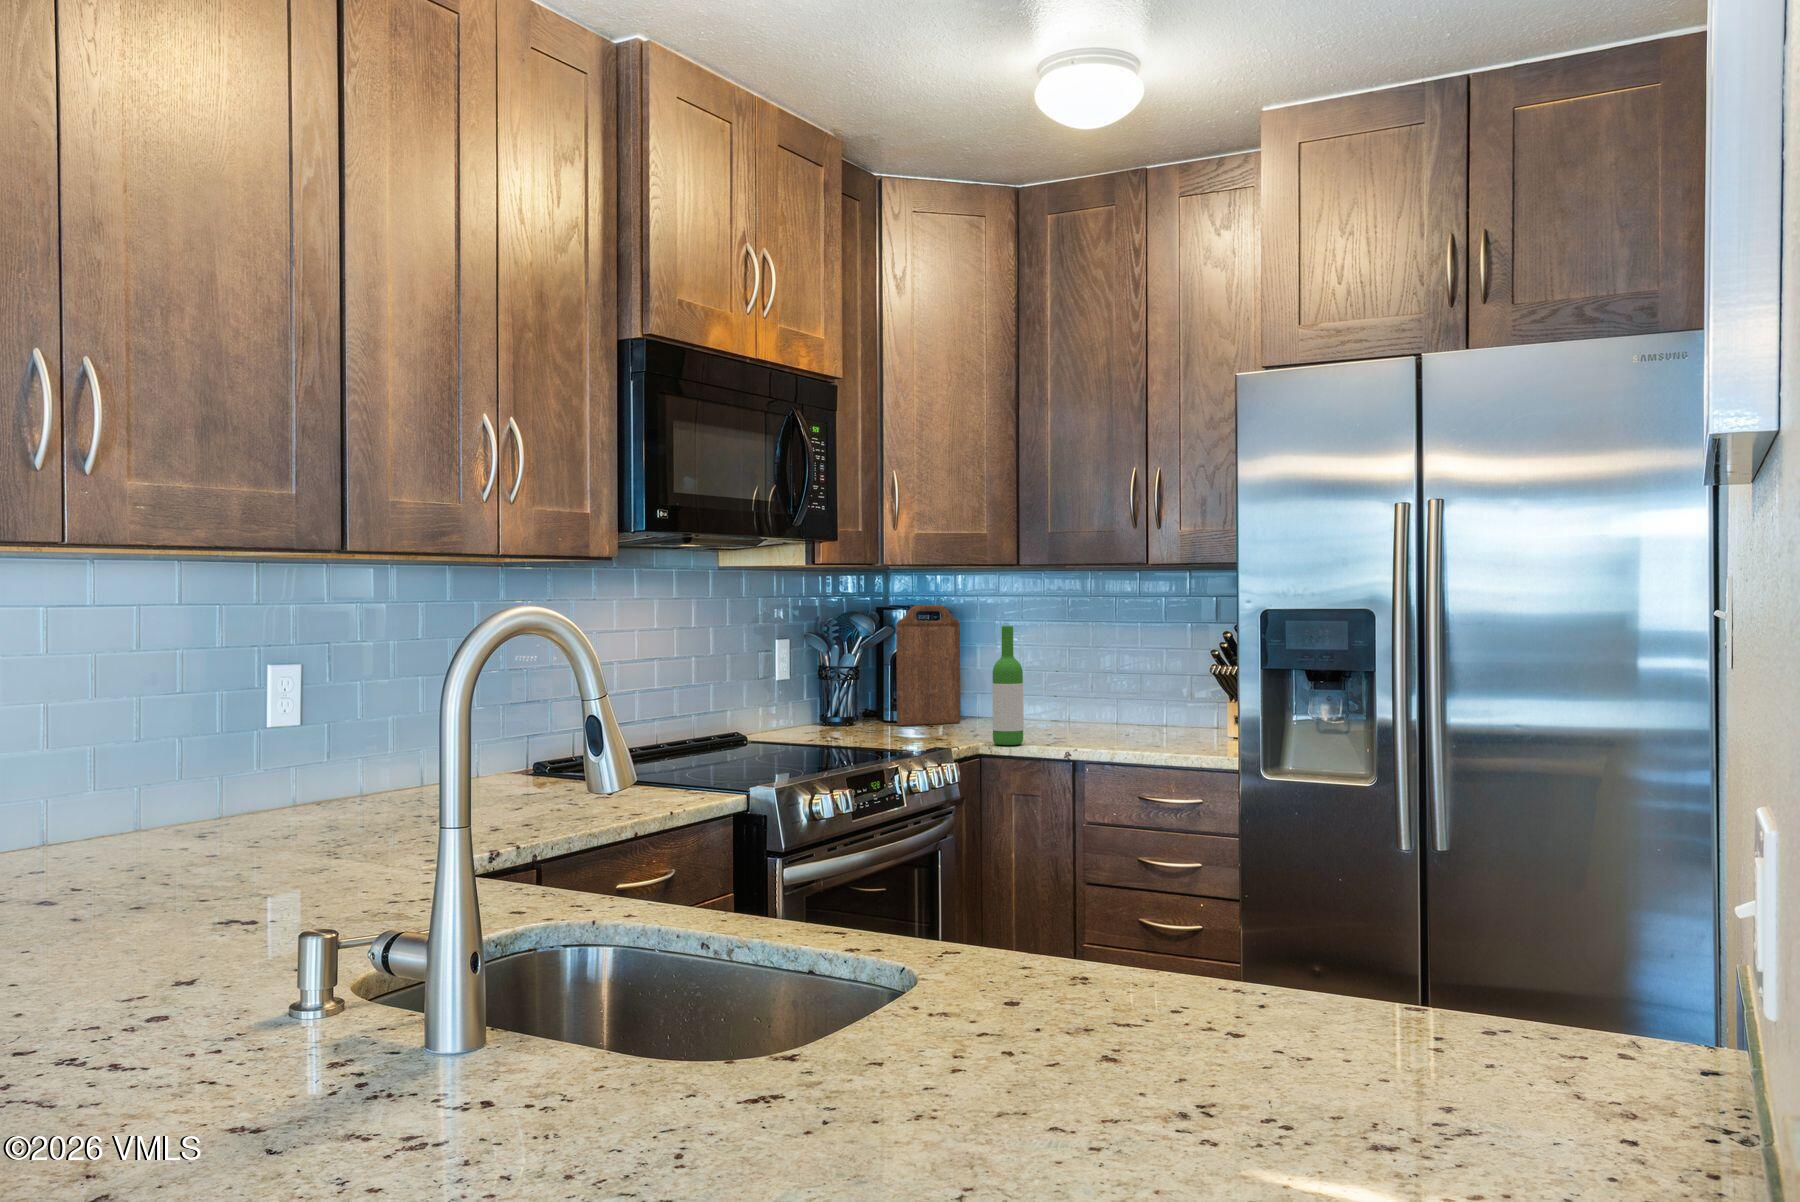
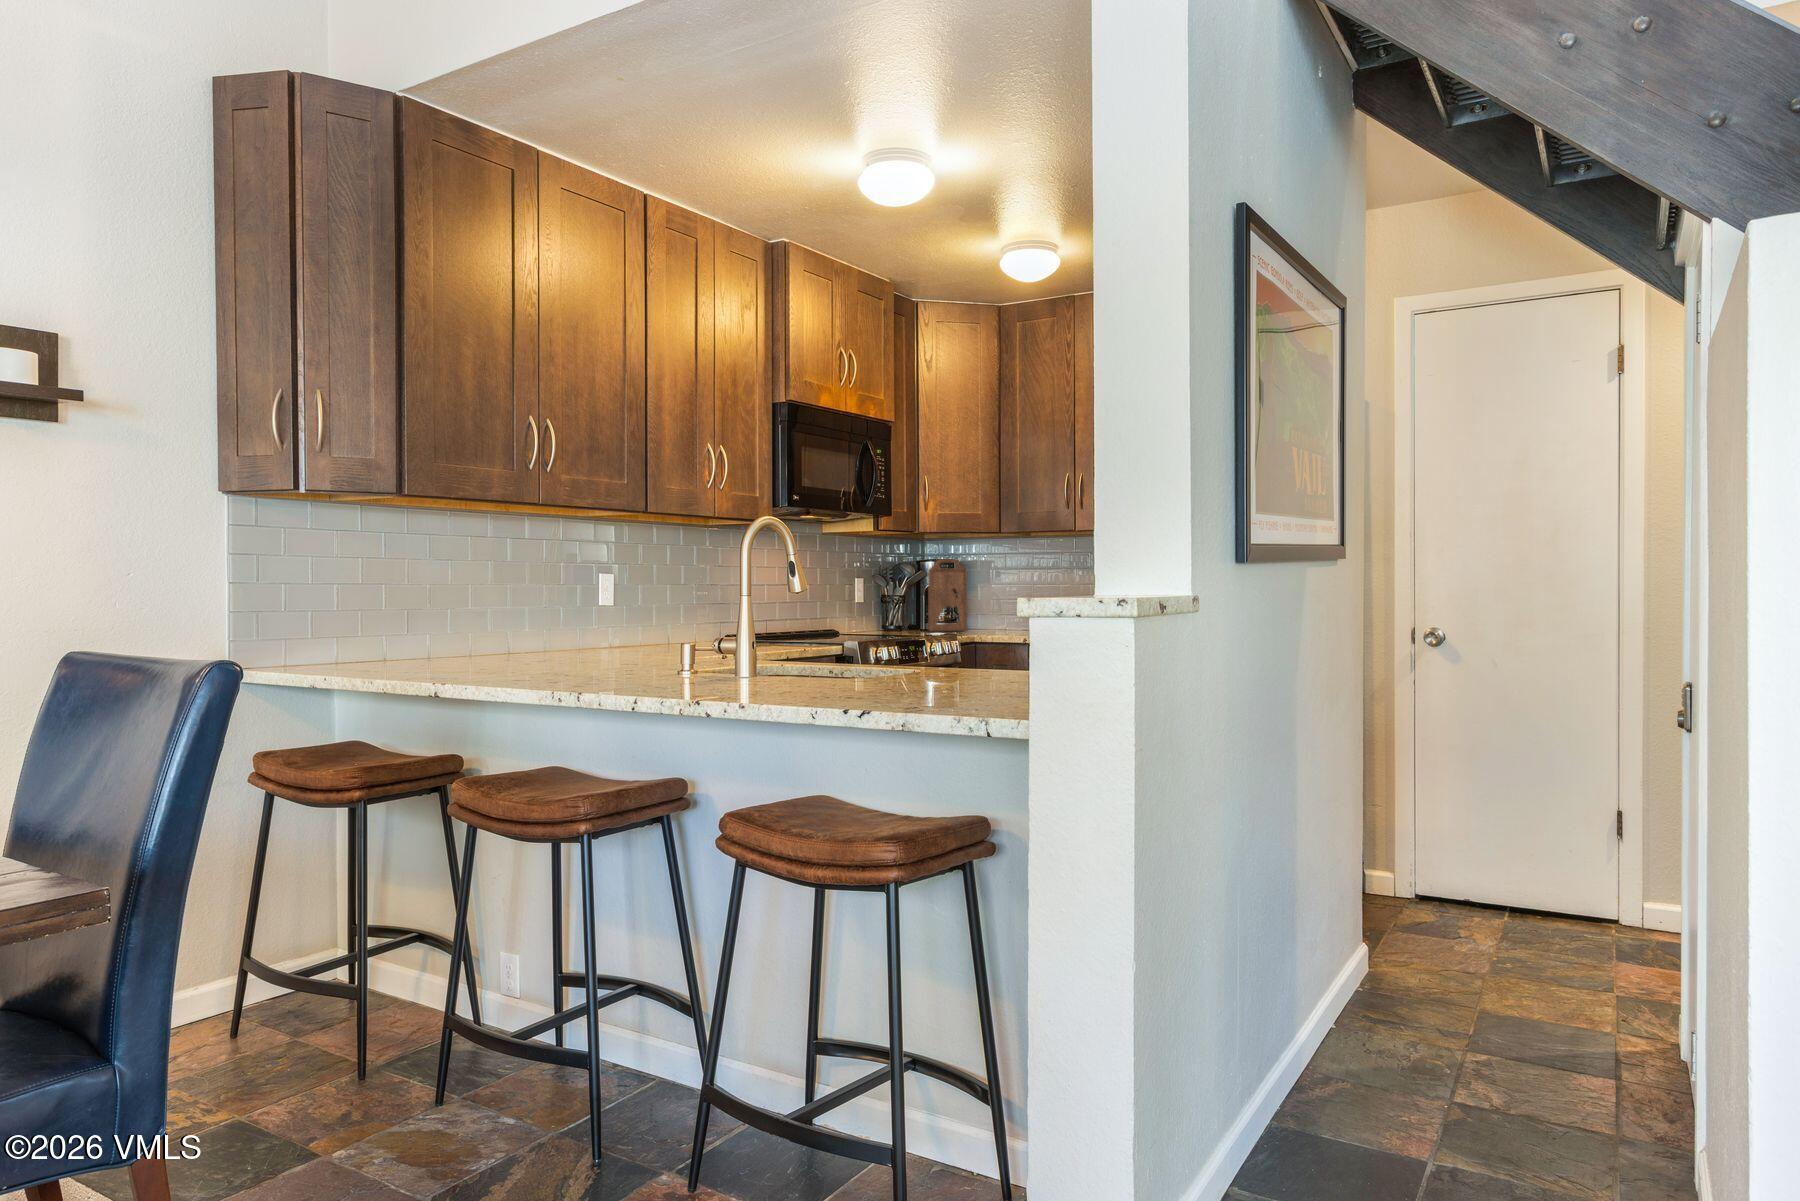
wine bottle: present [992,626,1023,745] -> none [983,567,1000,636]

